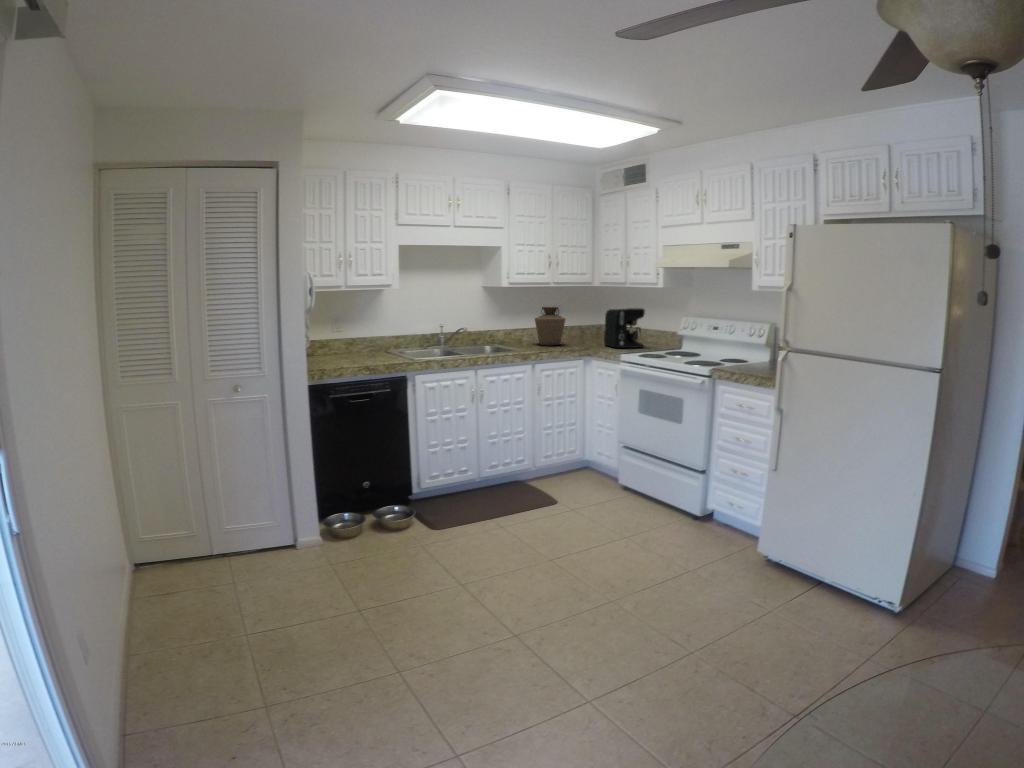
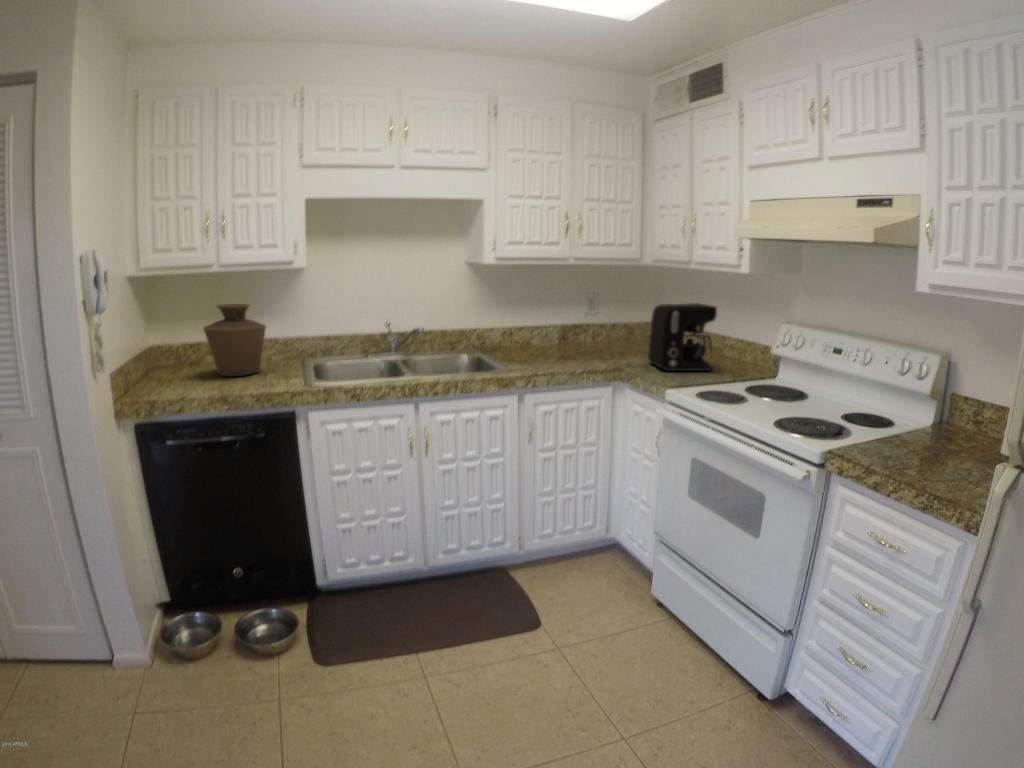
vase: present [535,307,566,345] -> present [203,304,266,376]

